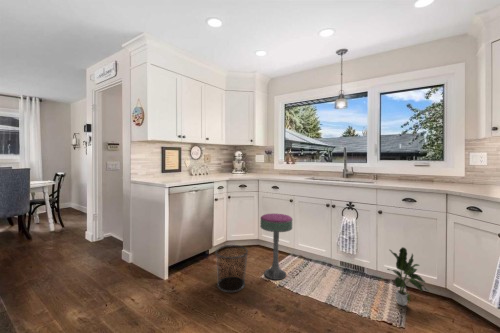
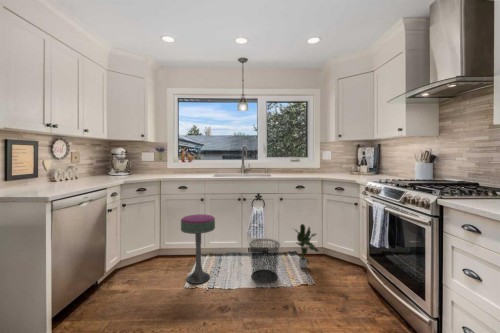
waste bin: present [216,245,248,292] -> present [250,239,280,283]

